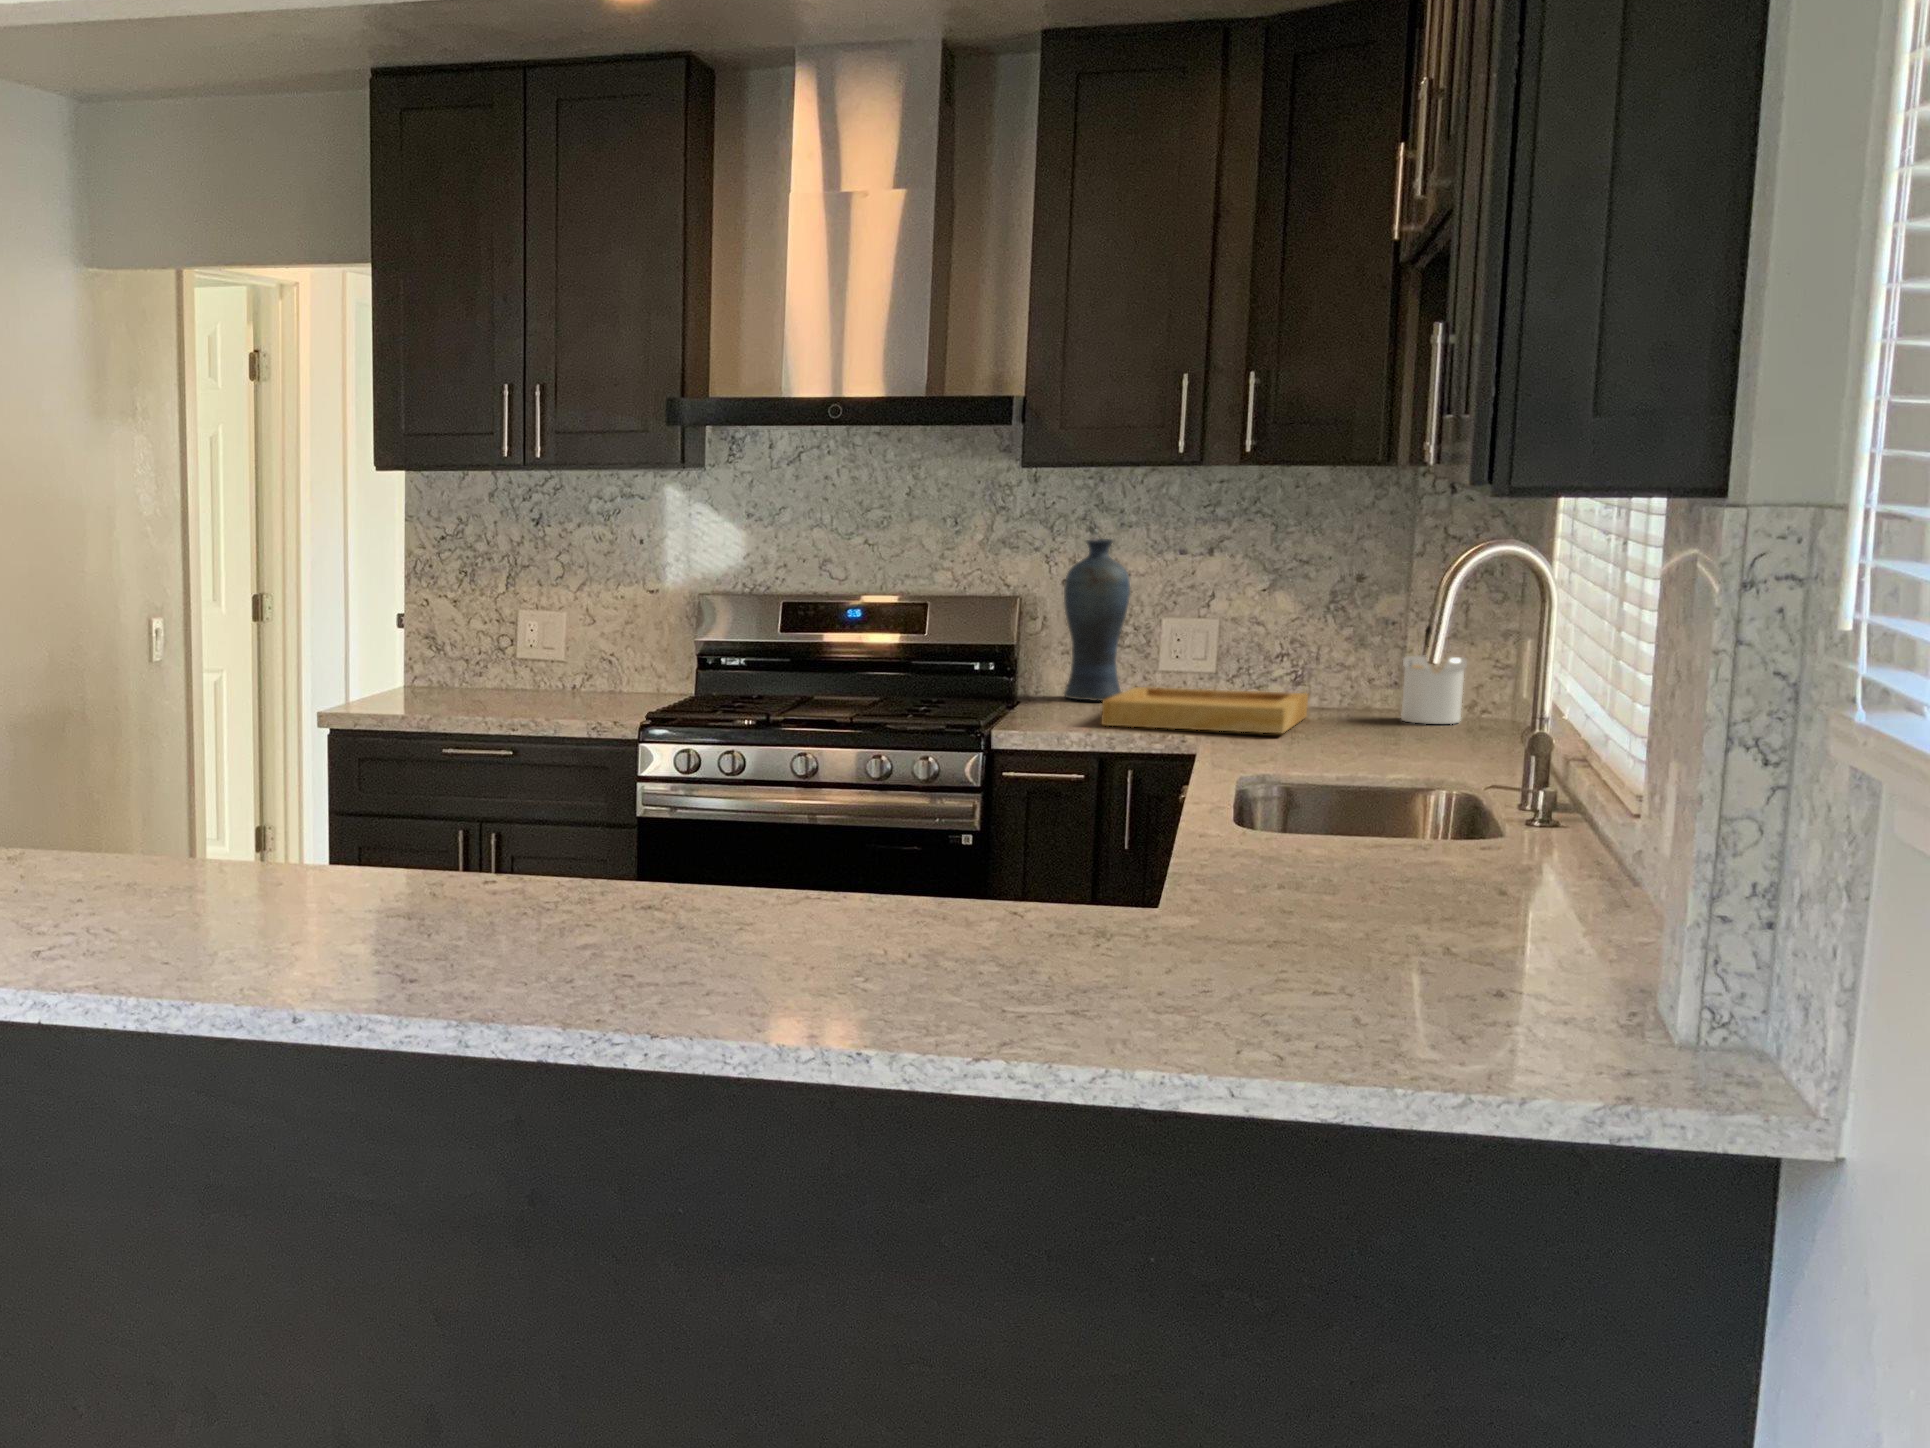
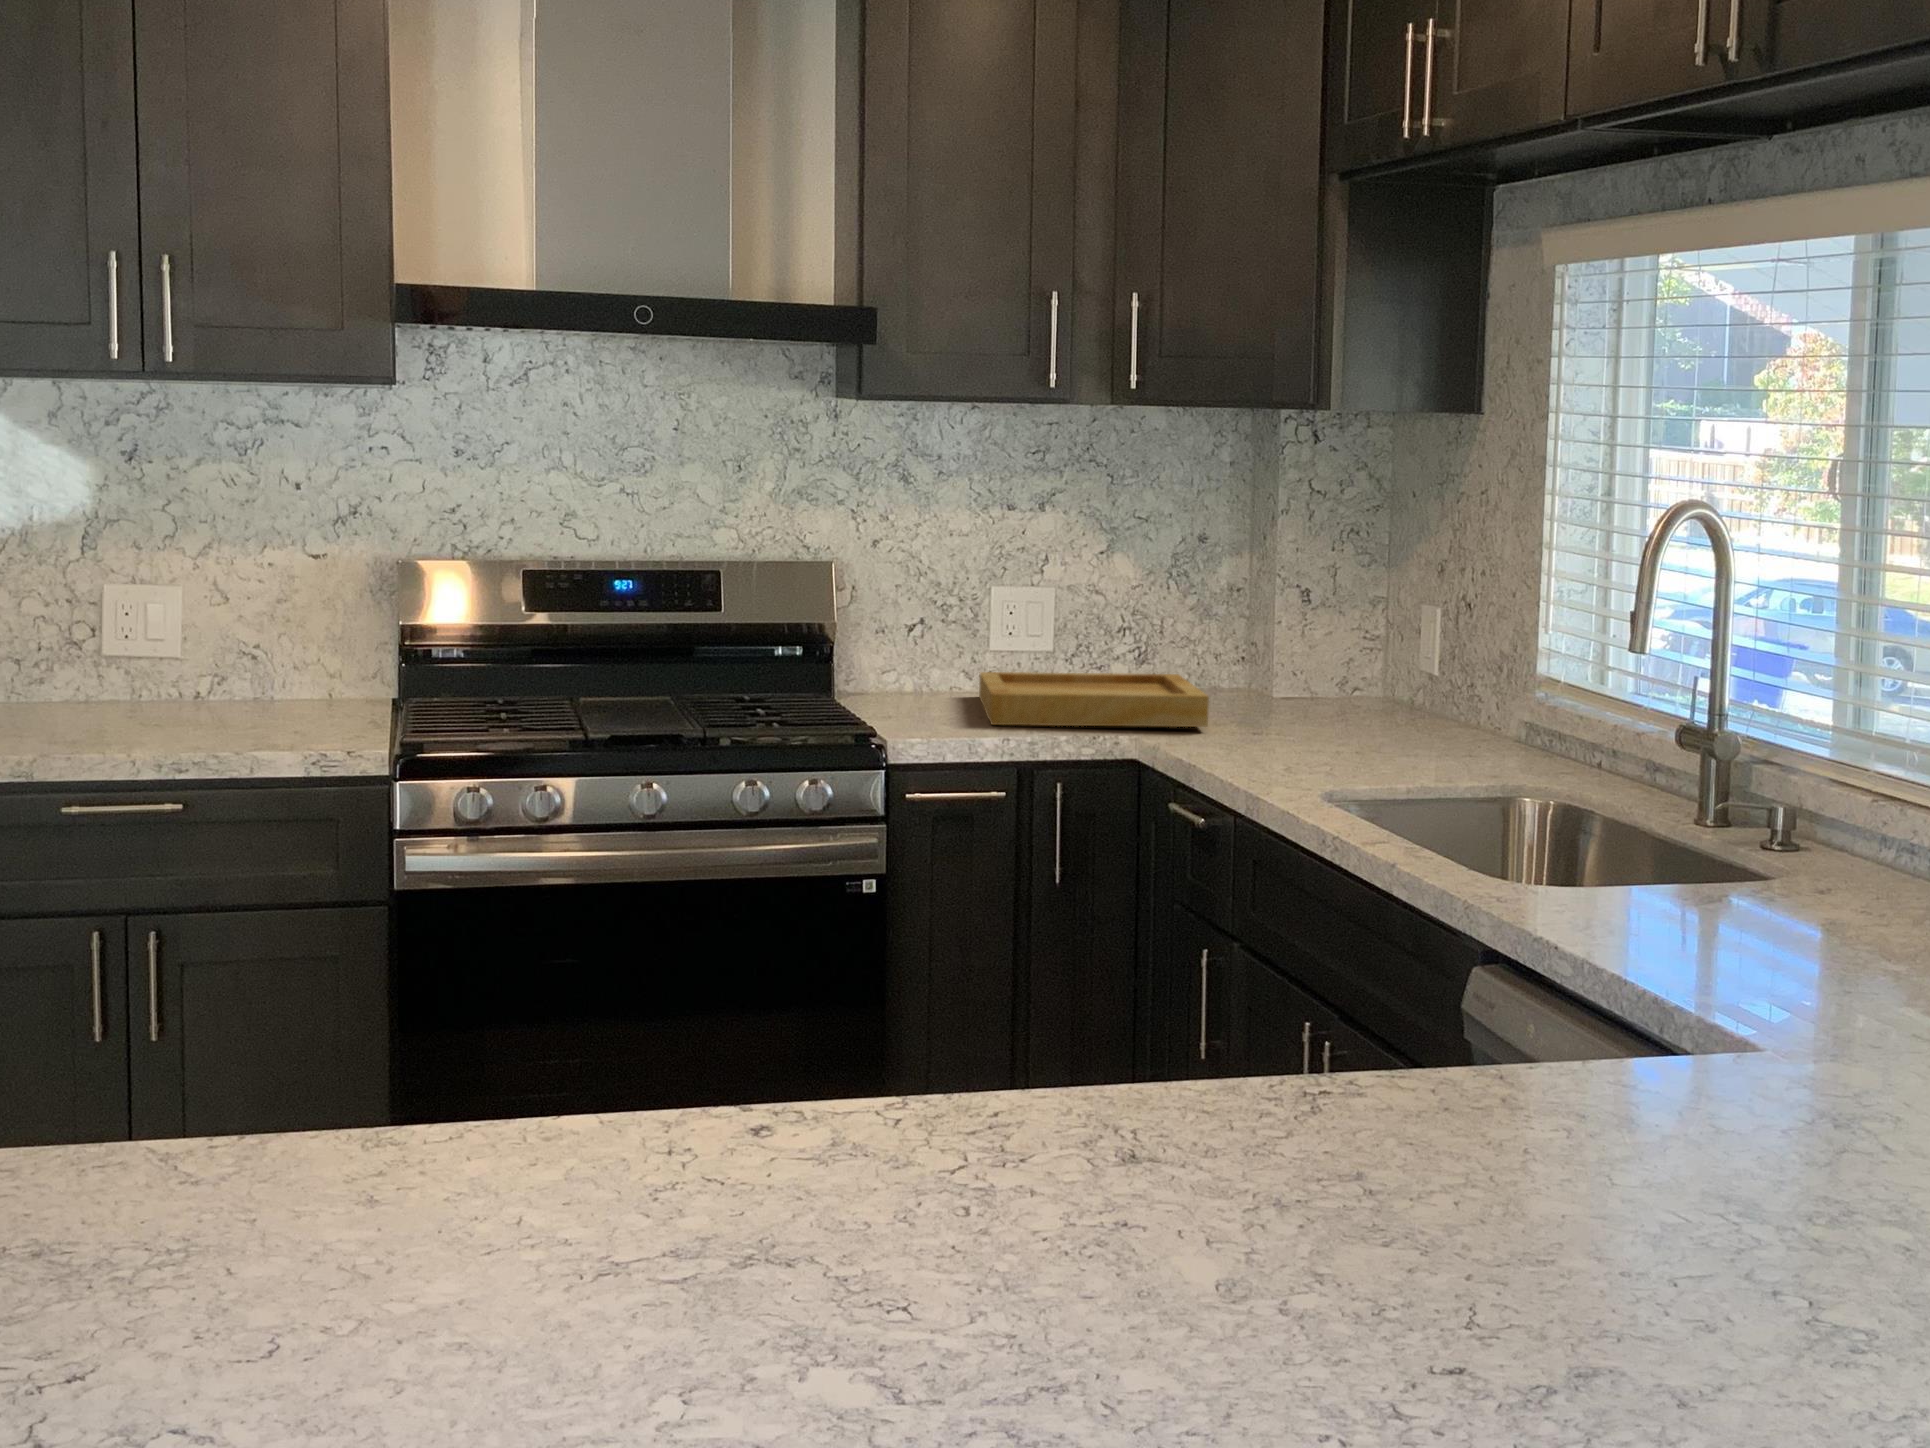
vase: present [1064,539,1130,701] -> none [877,491,956,690]
soap dispenser: present [1401,626,1467,724] -> none [1269,591,1338,705]

